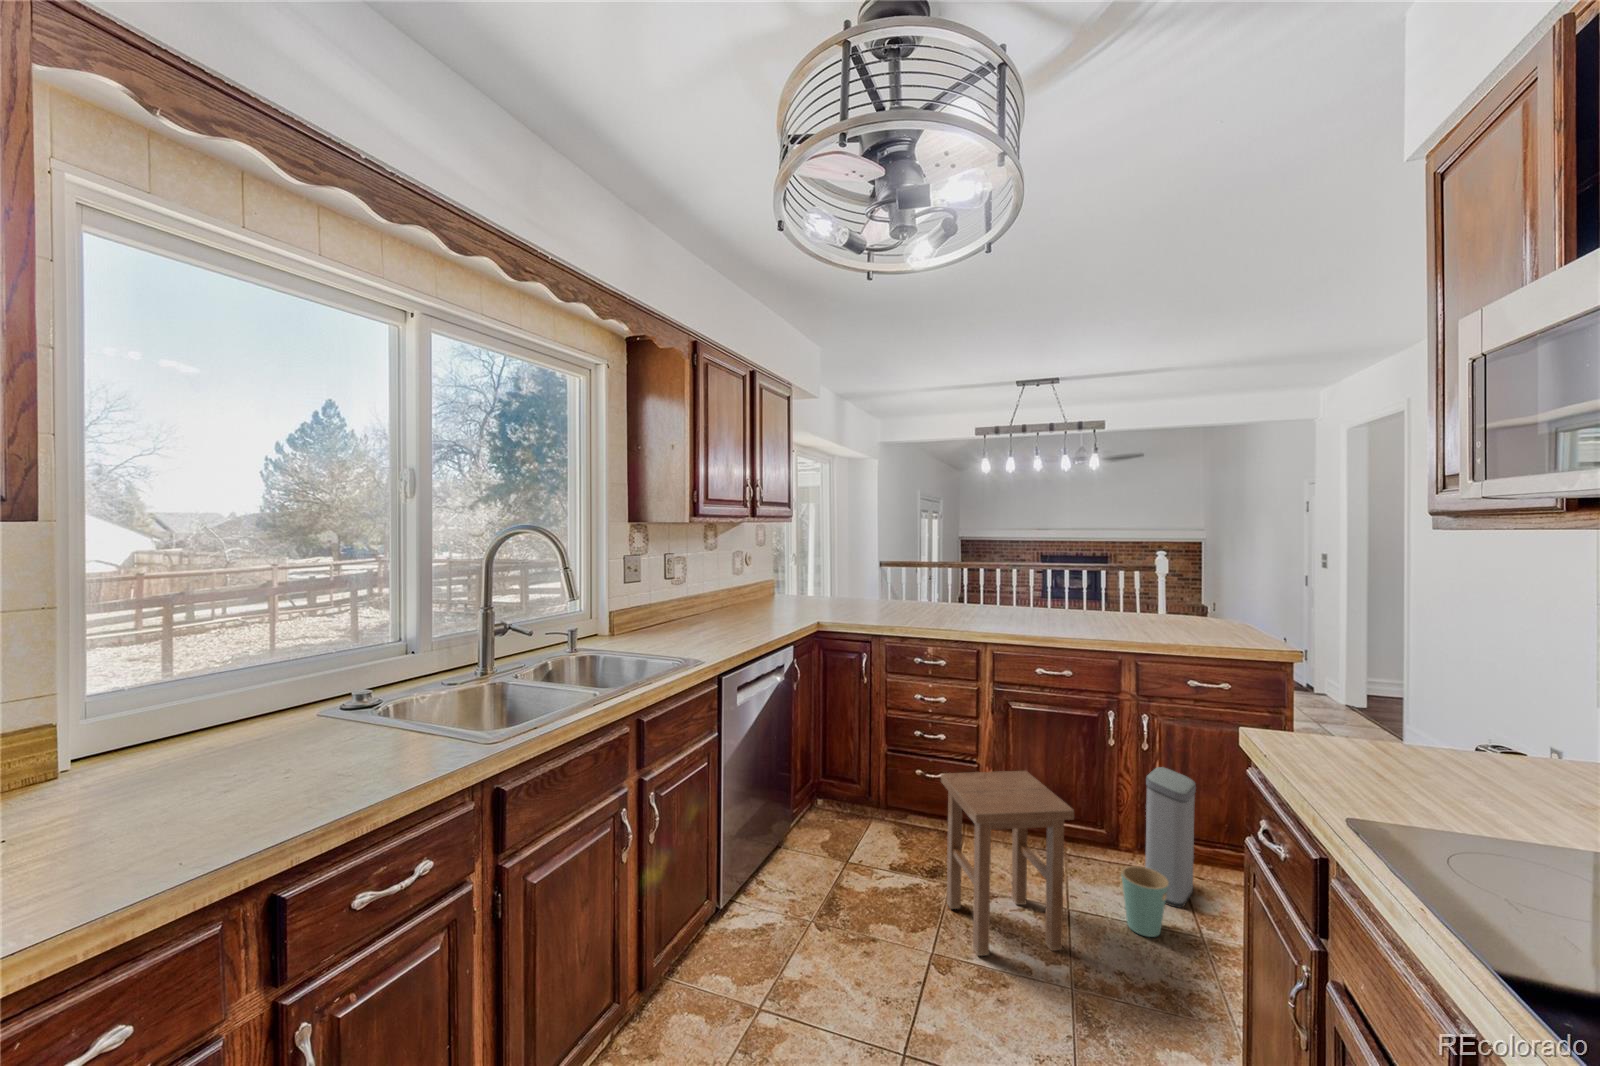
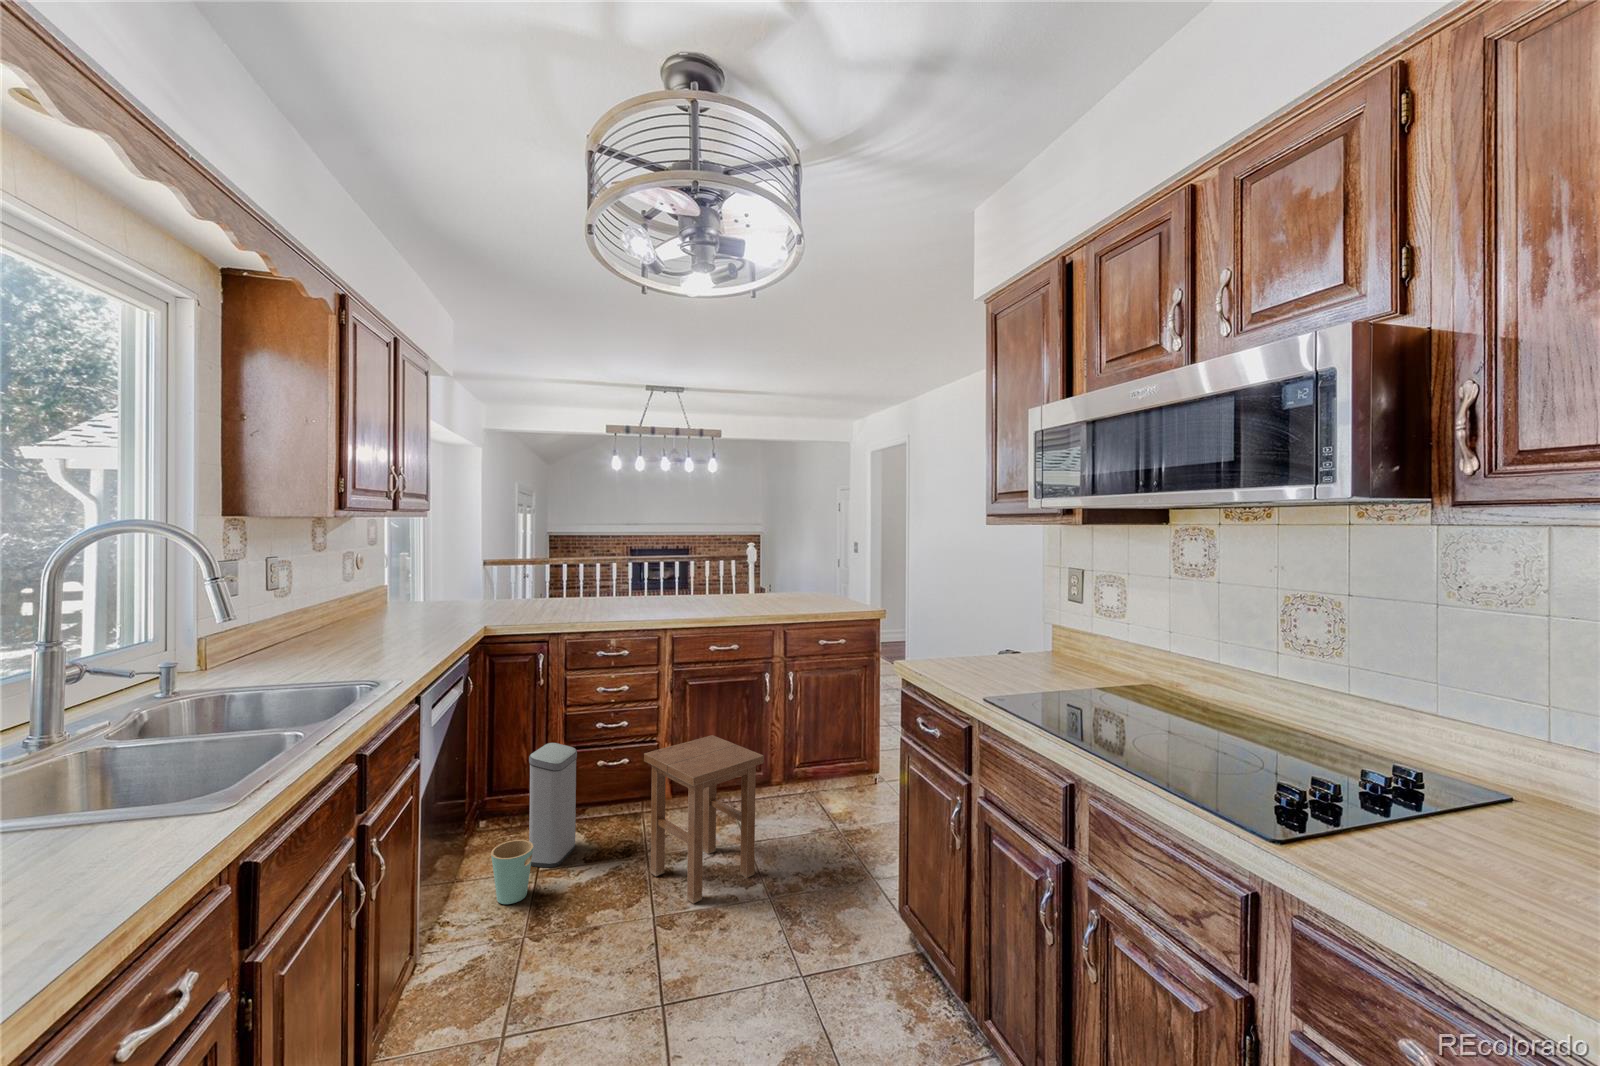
trash can: present [1121,767,1196,937] -> present [491,743,577,904]

